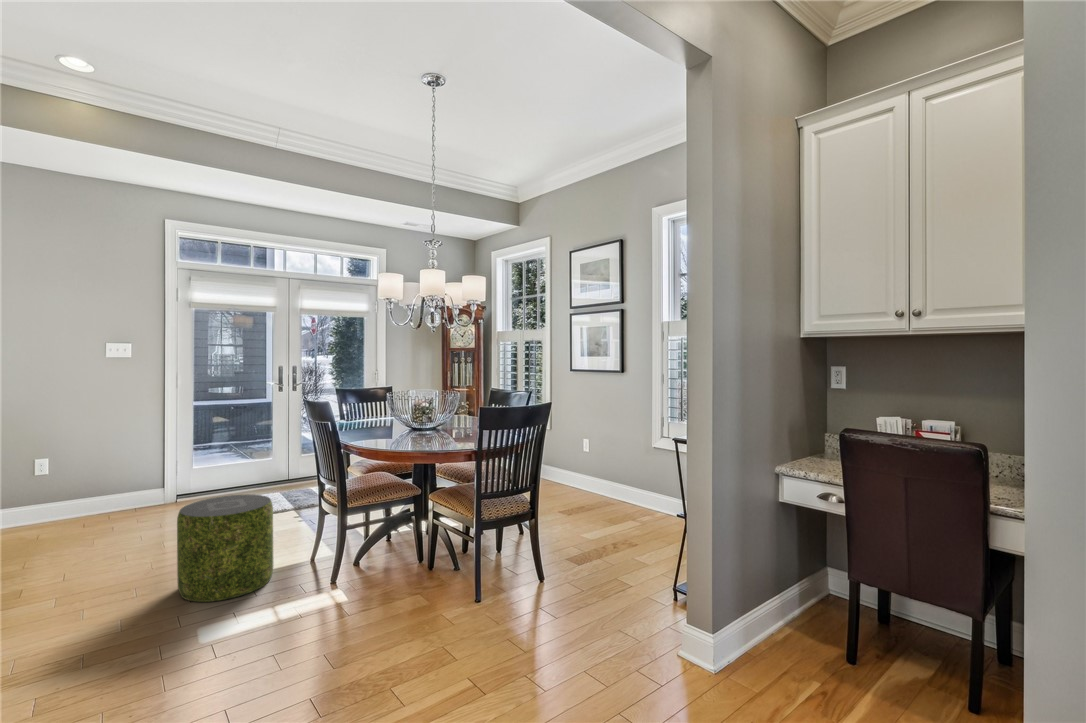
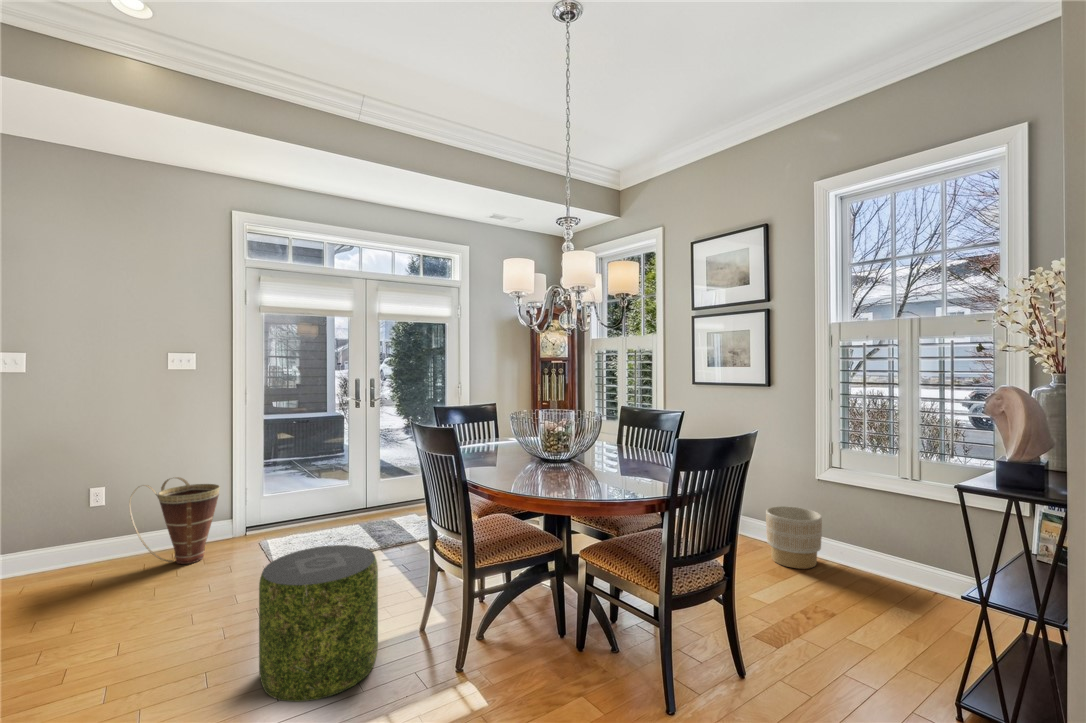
basket: none [71,451,152,523] -> present [129,477,220,564]
planter: none [612,471,653,518] -> present [766,506,822,569]

